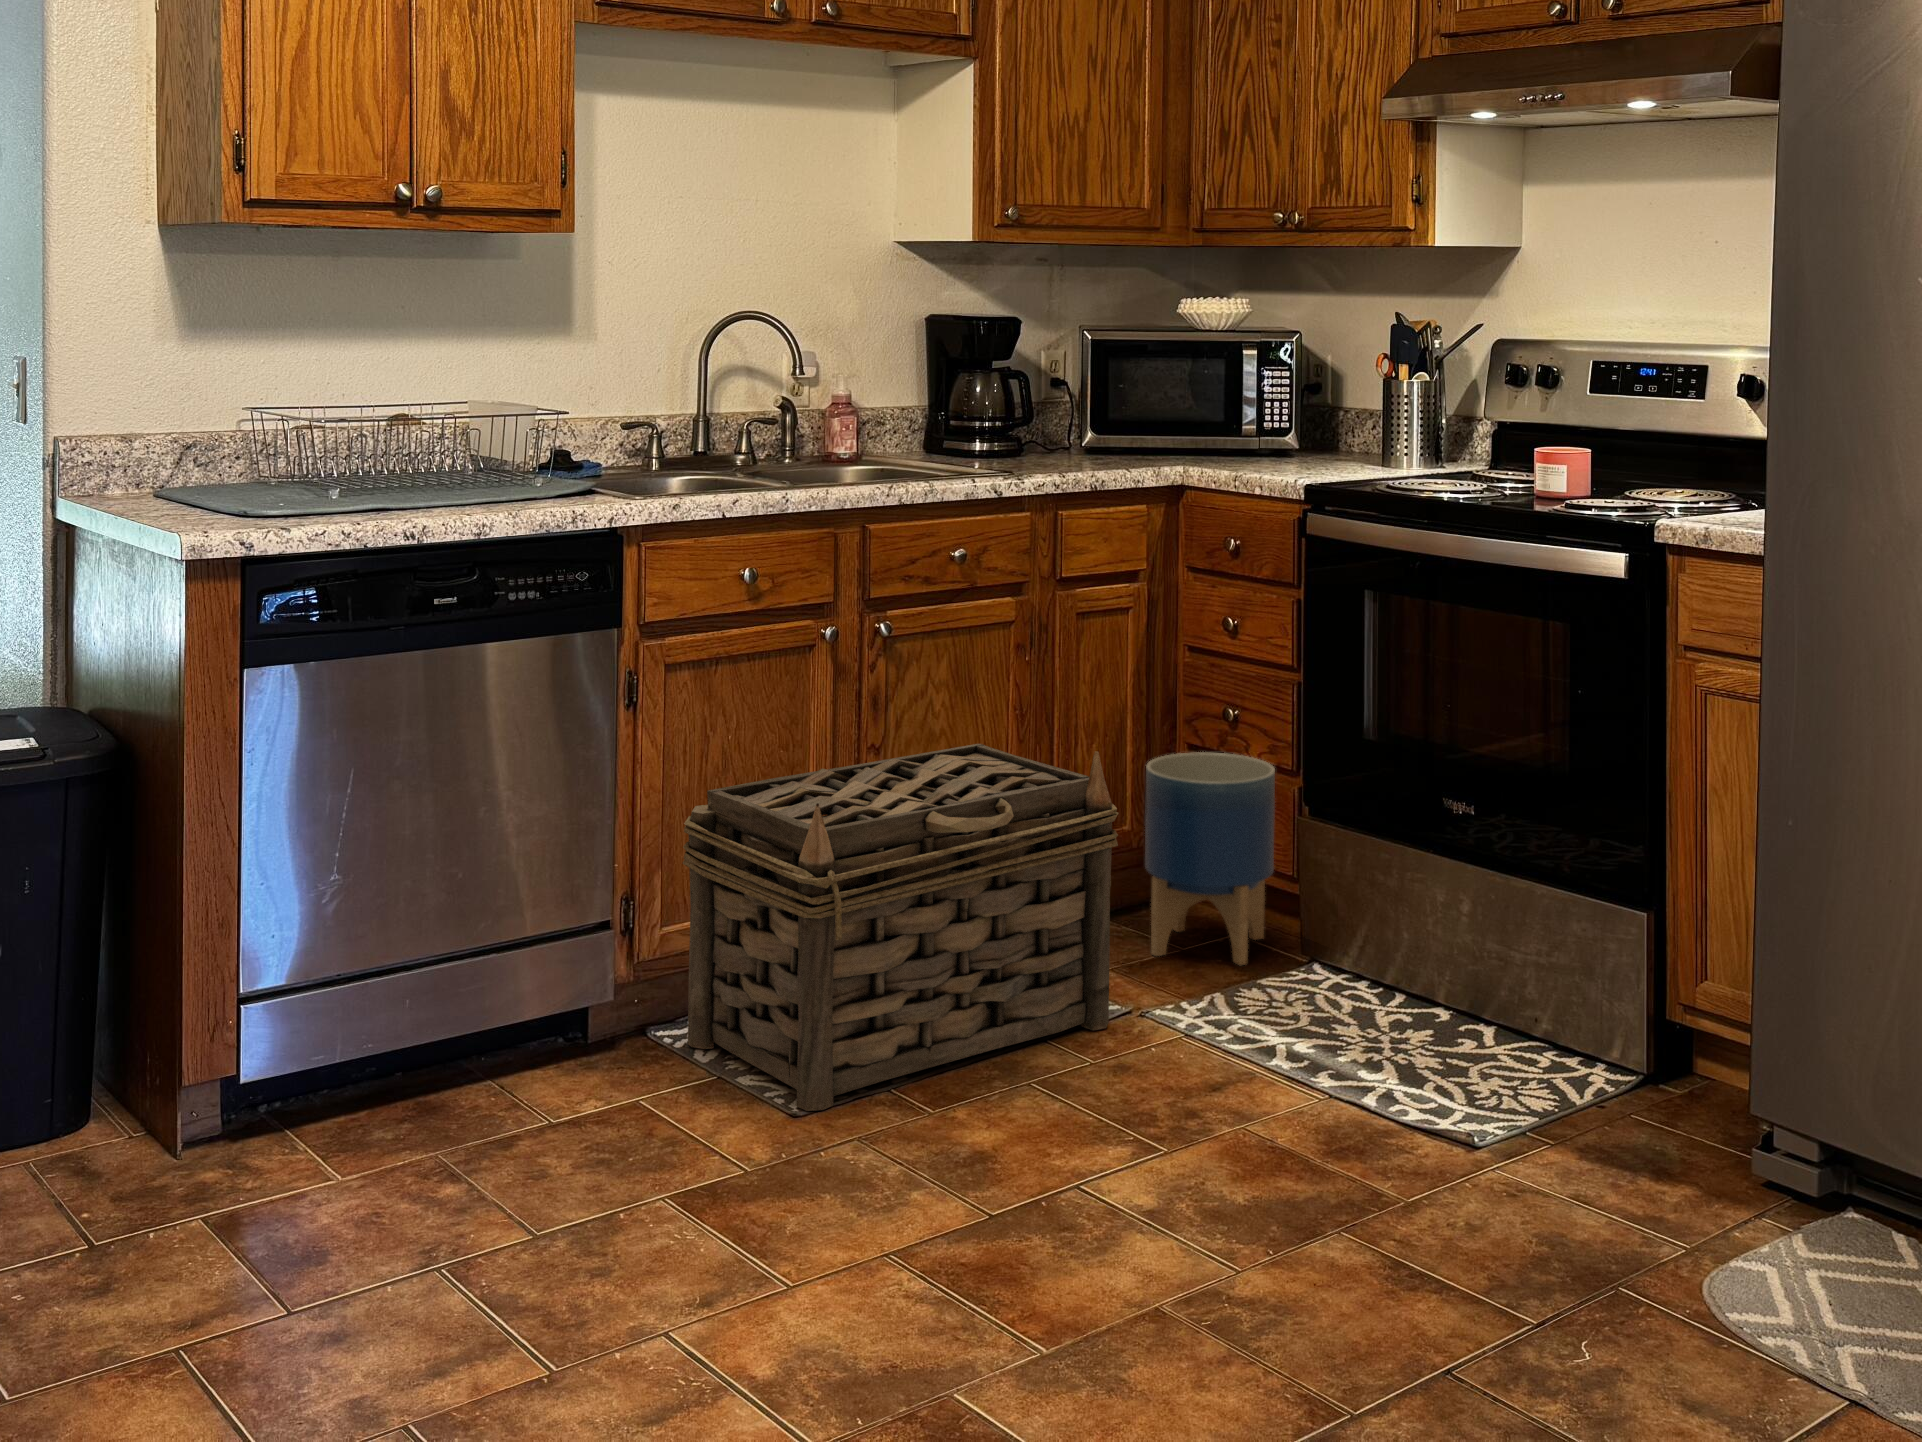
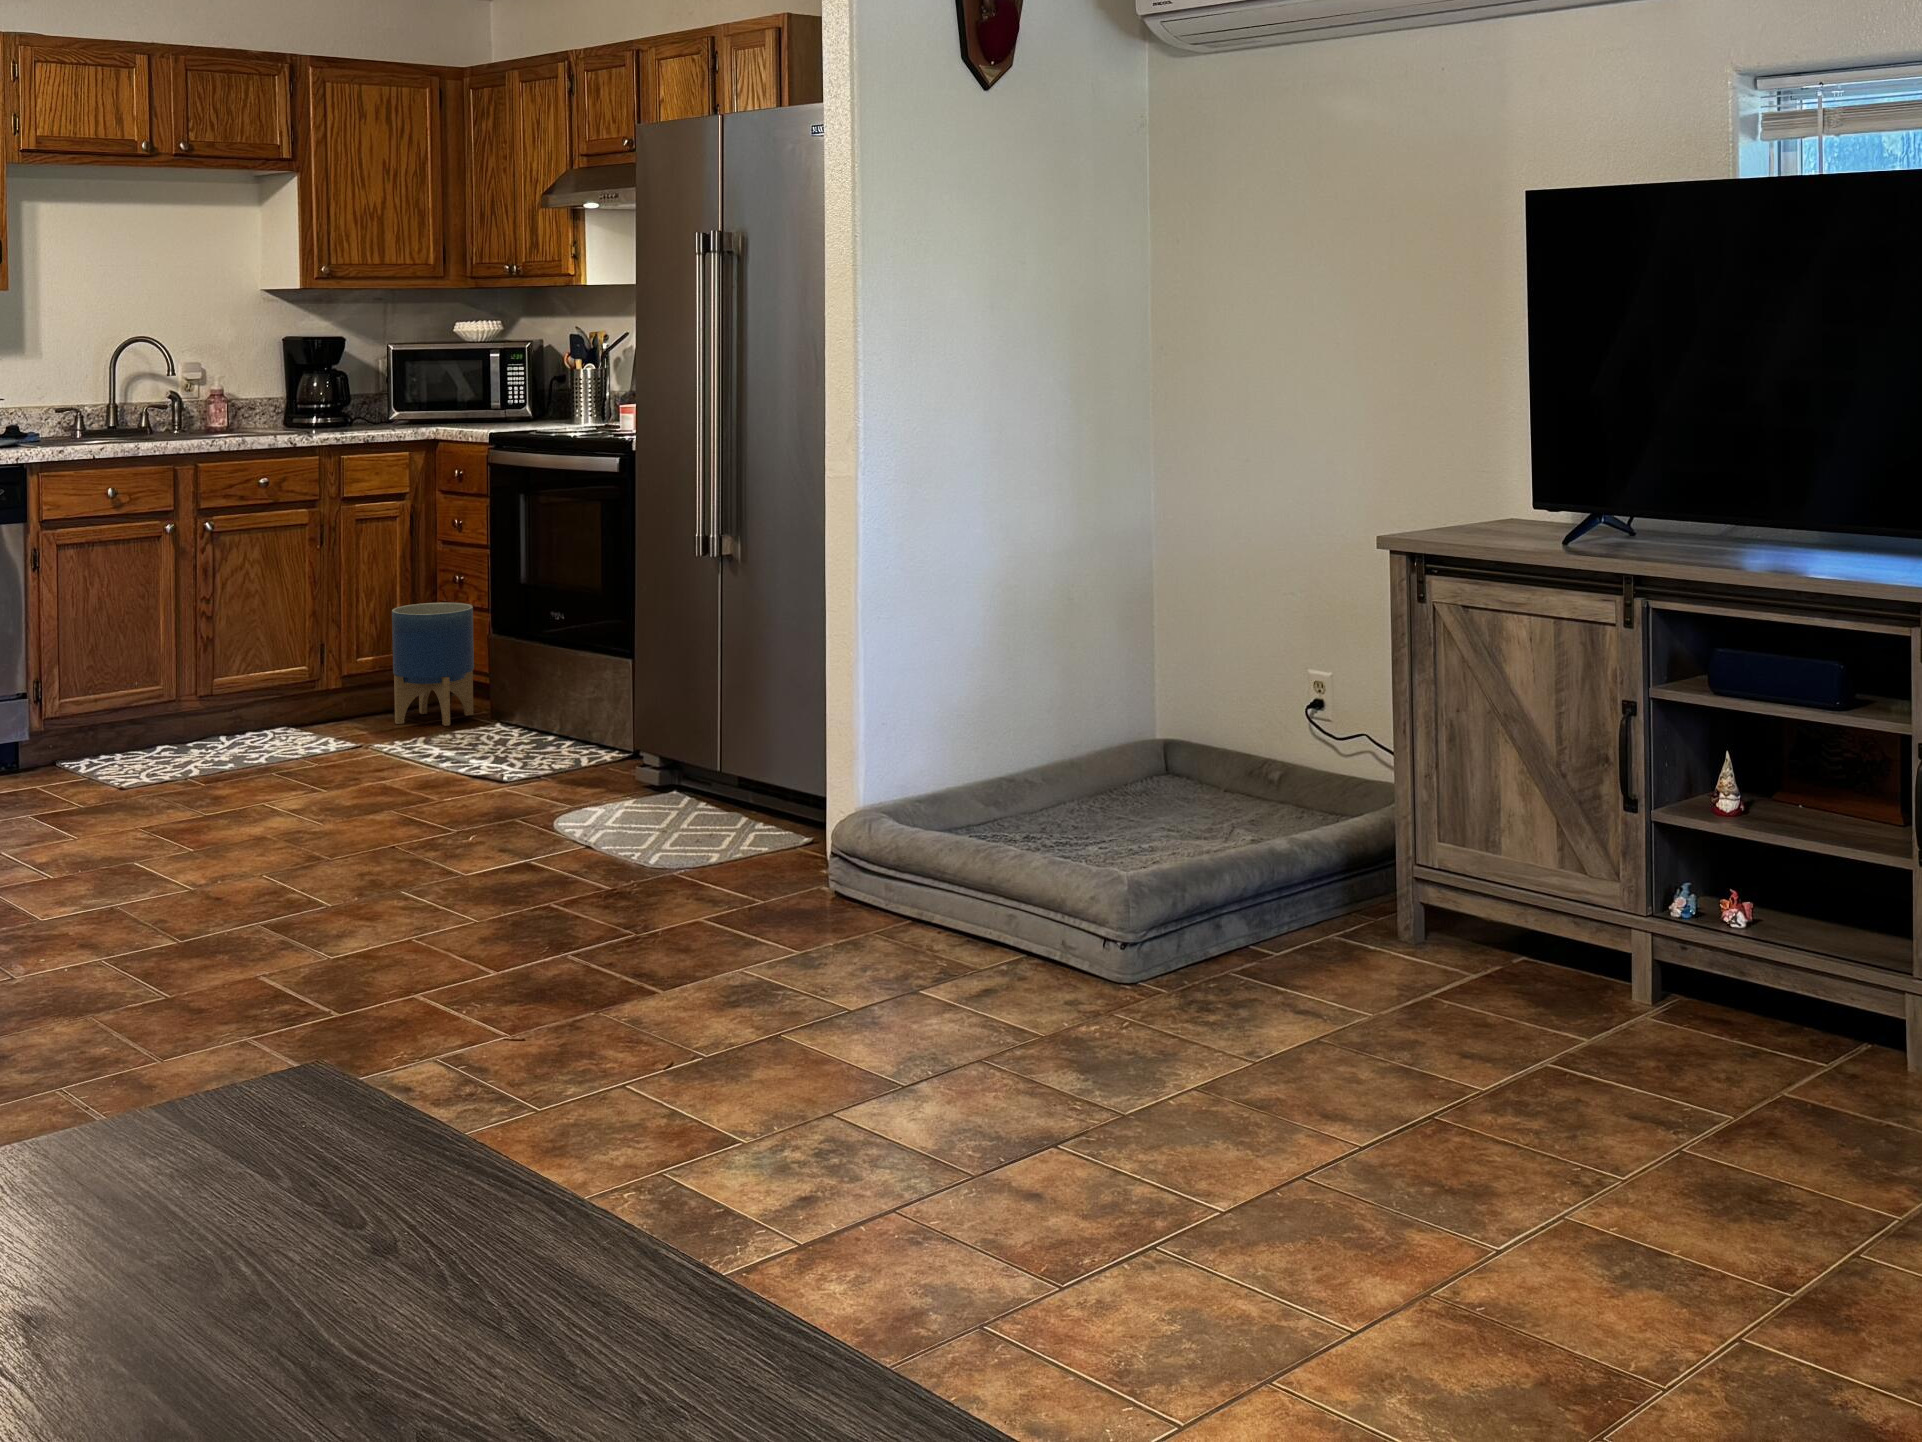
basket: present [683,744,1118,1111] -> none [70,588,340,786]

